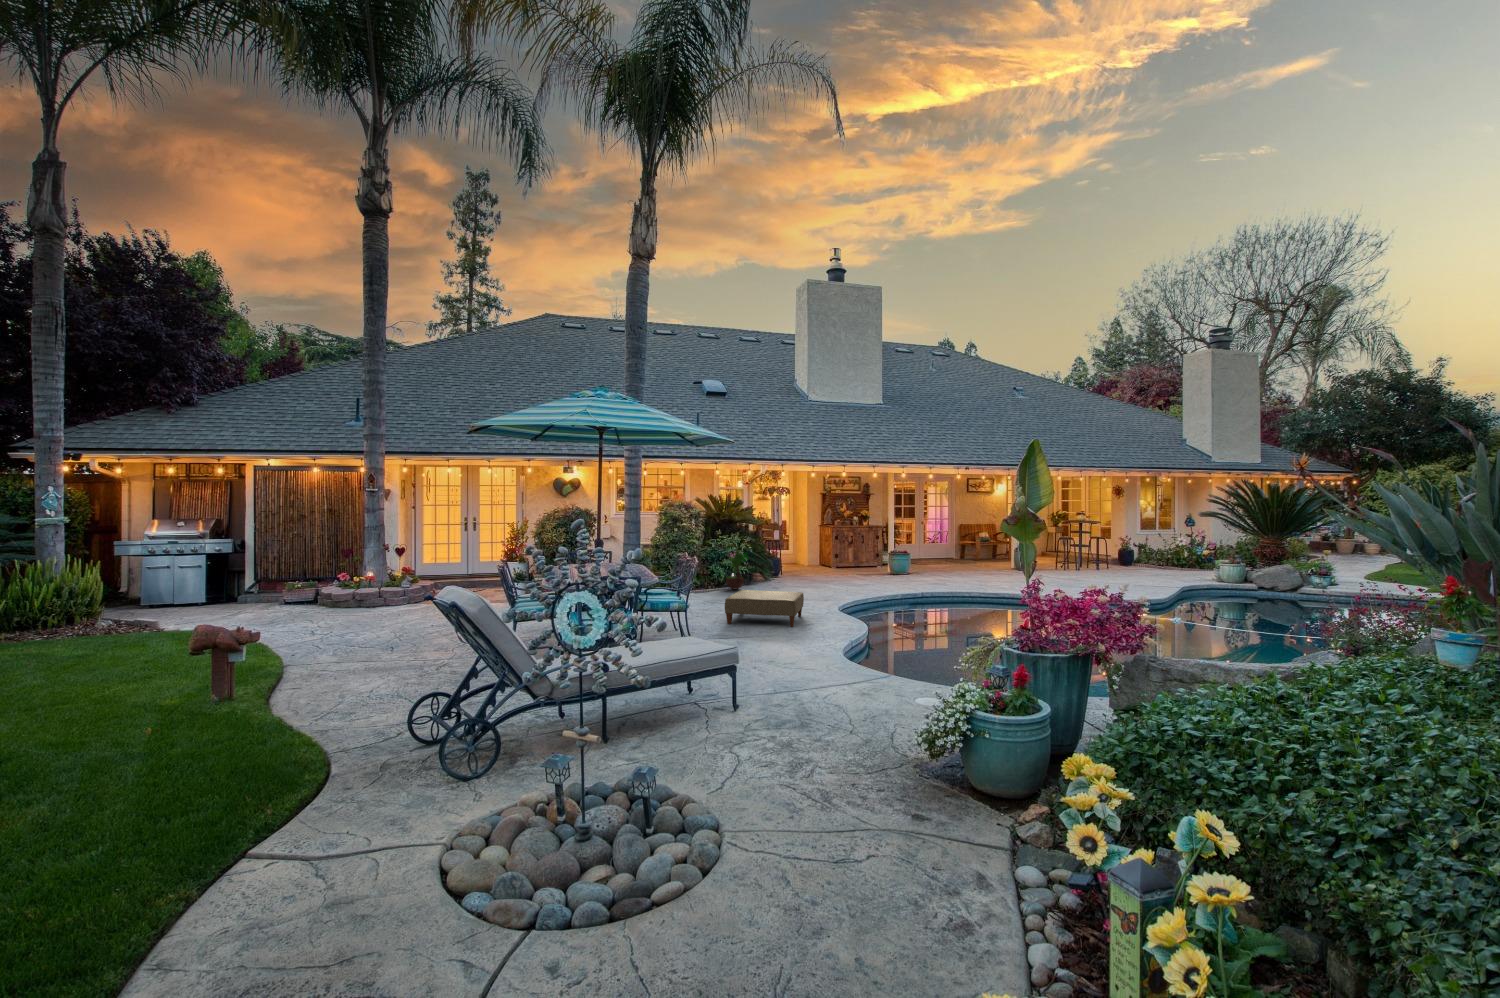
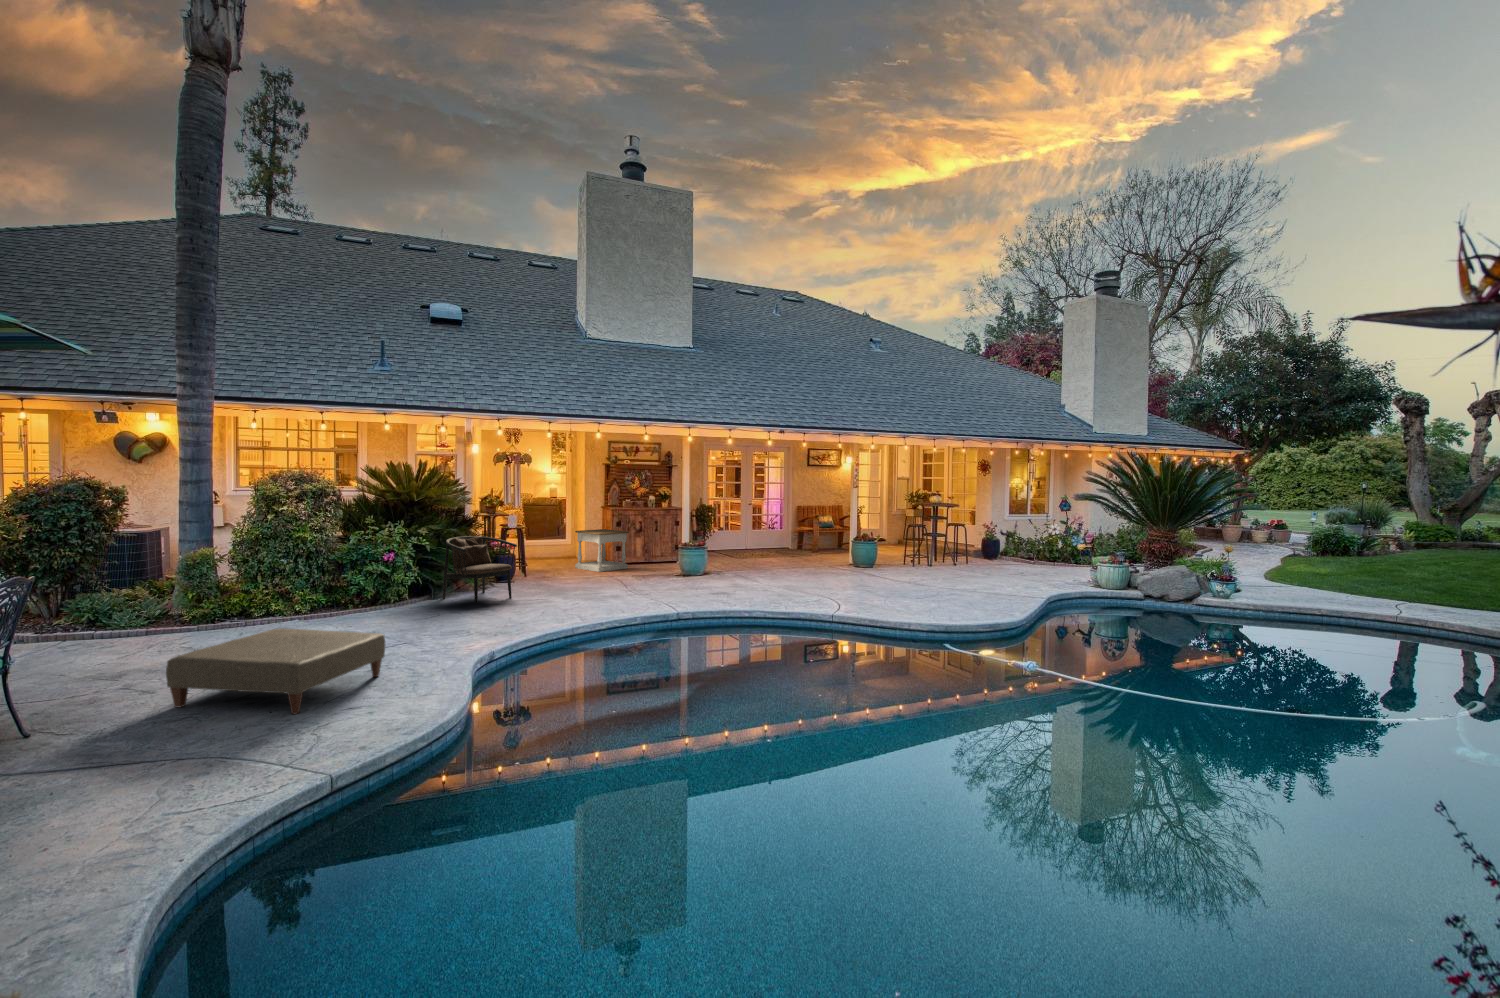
side table: none [806,543,846,574] -> present [575,529,629,572]
armchair: none [755,545,799,589] -> present [443,536,517,604]
potted tree: present [726,553,748,589] -> none [378,543,419,605]

